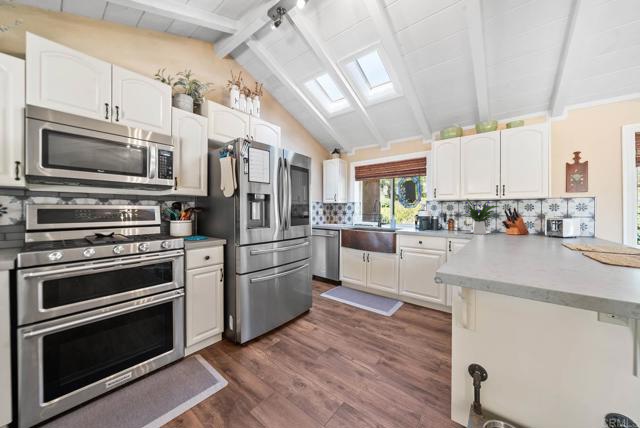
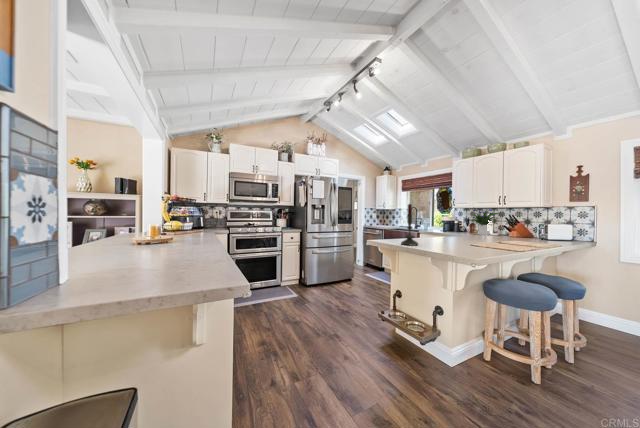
candle: none [547,178,609,290] -> present [401,204,418,246]

